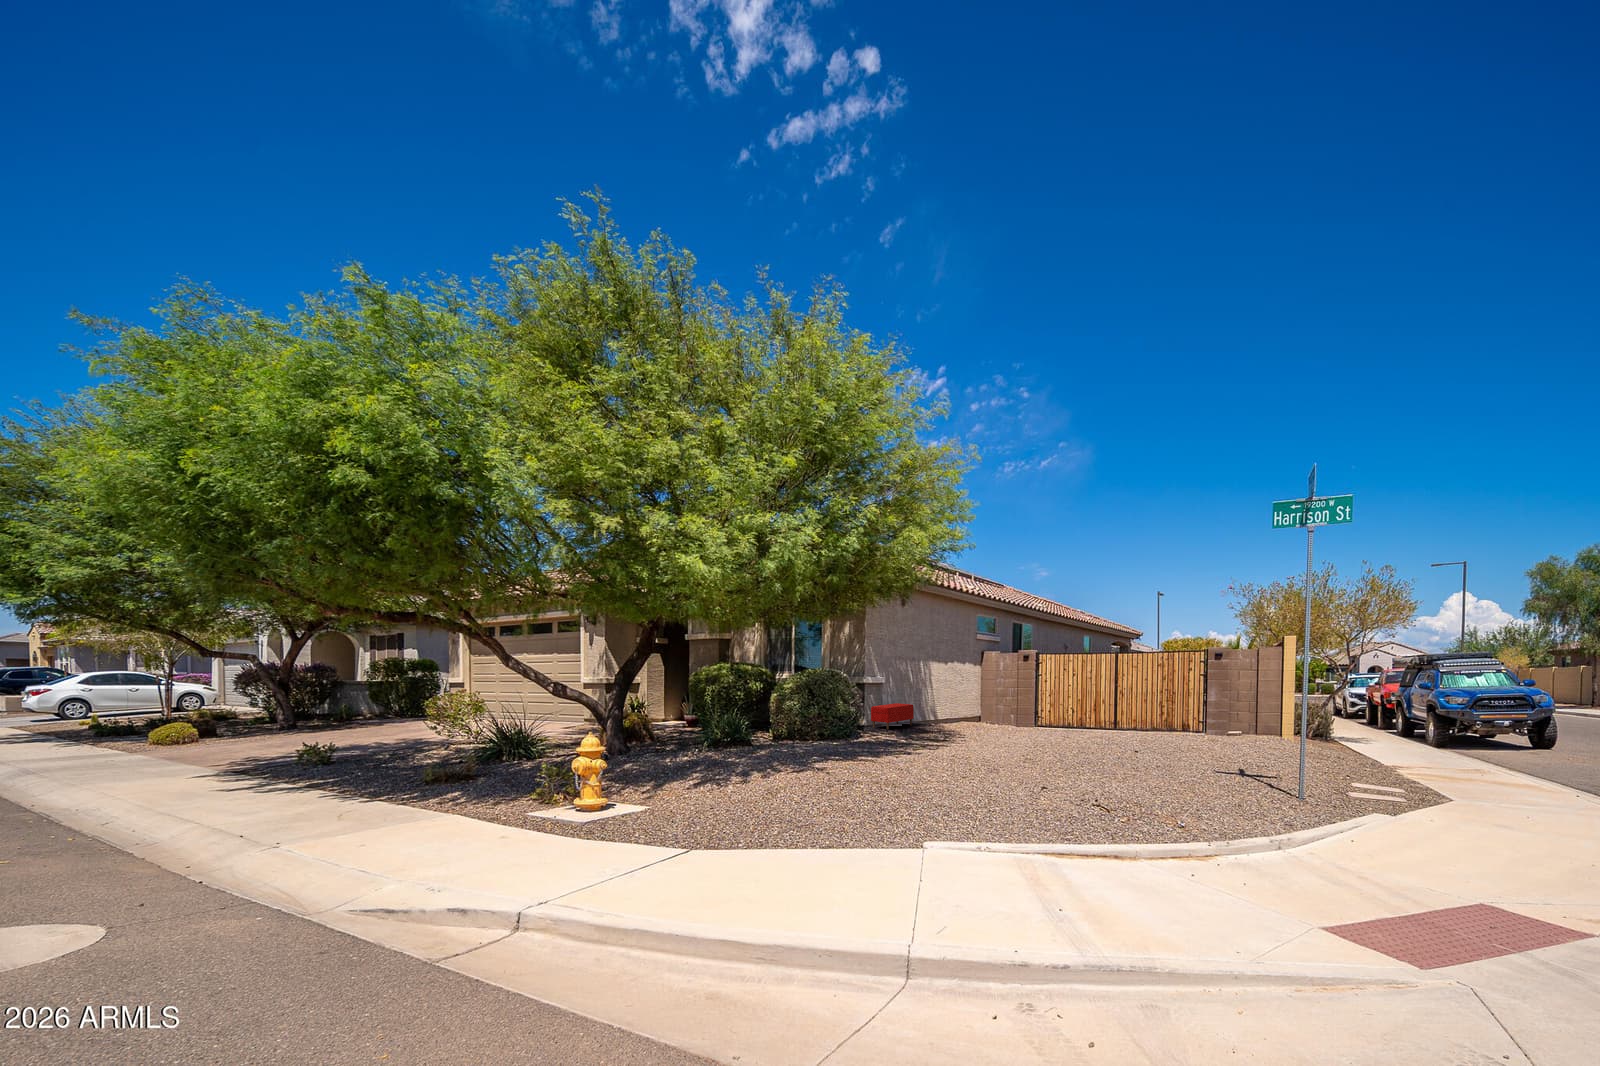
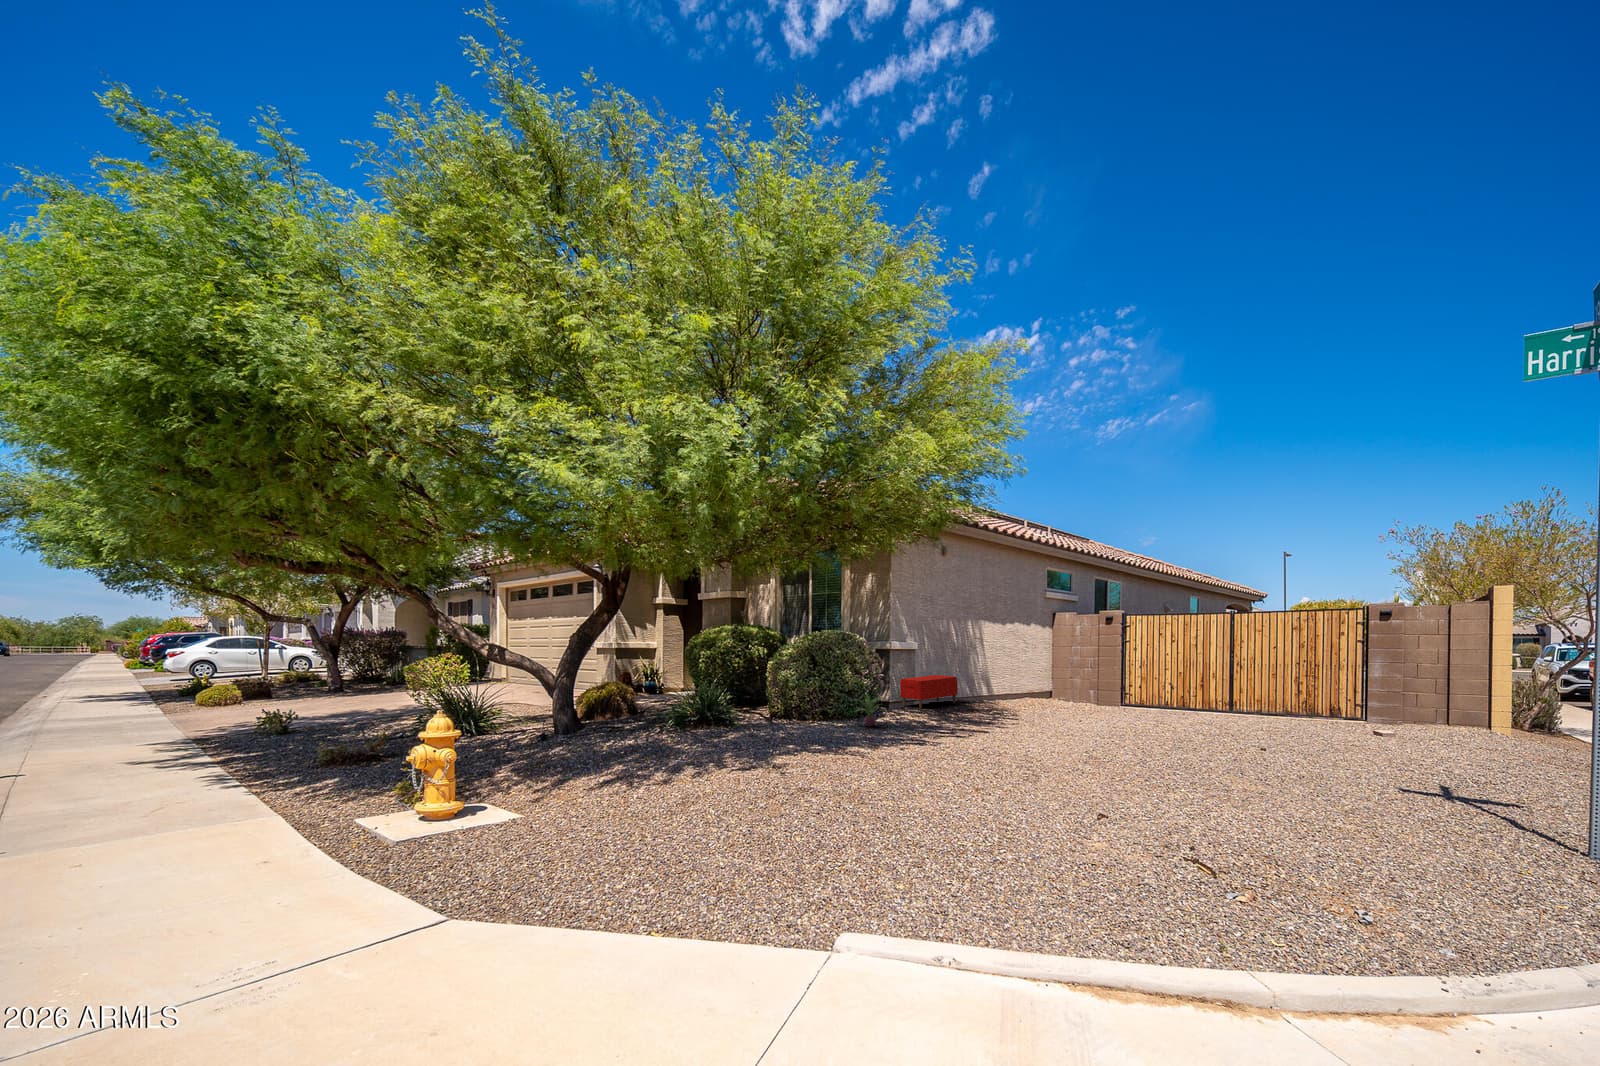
decorative plant: none [844,716,871,742] -> present [864,693,876,727]

